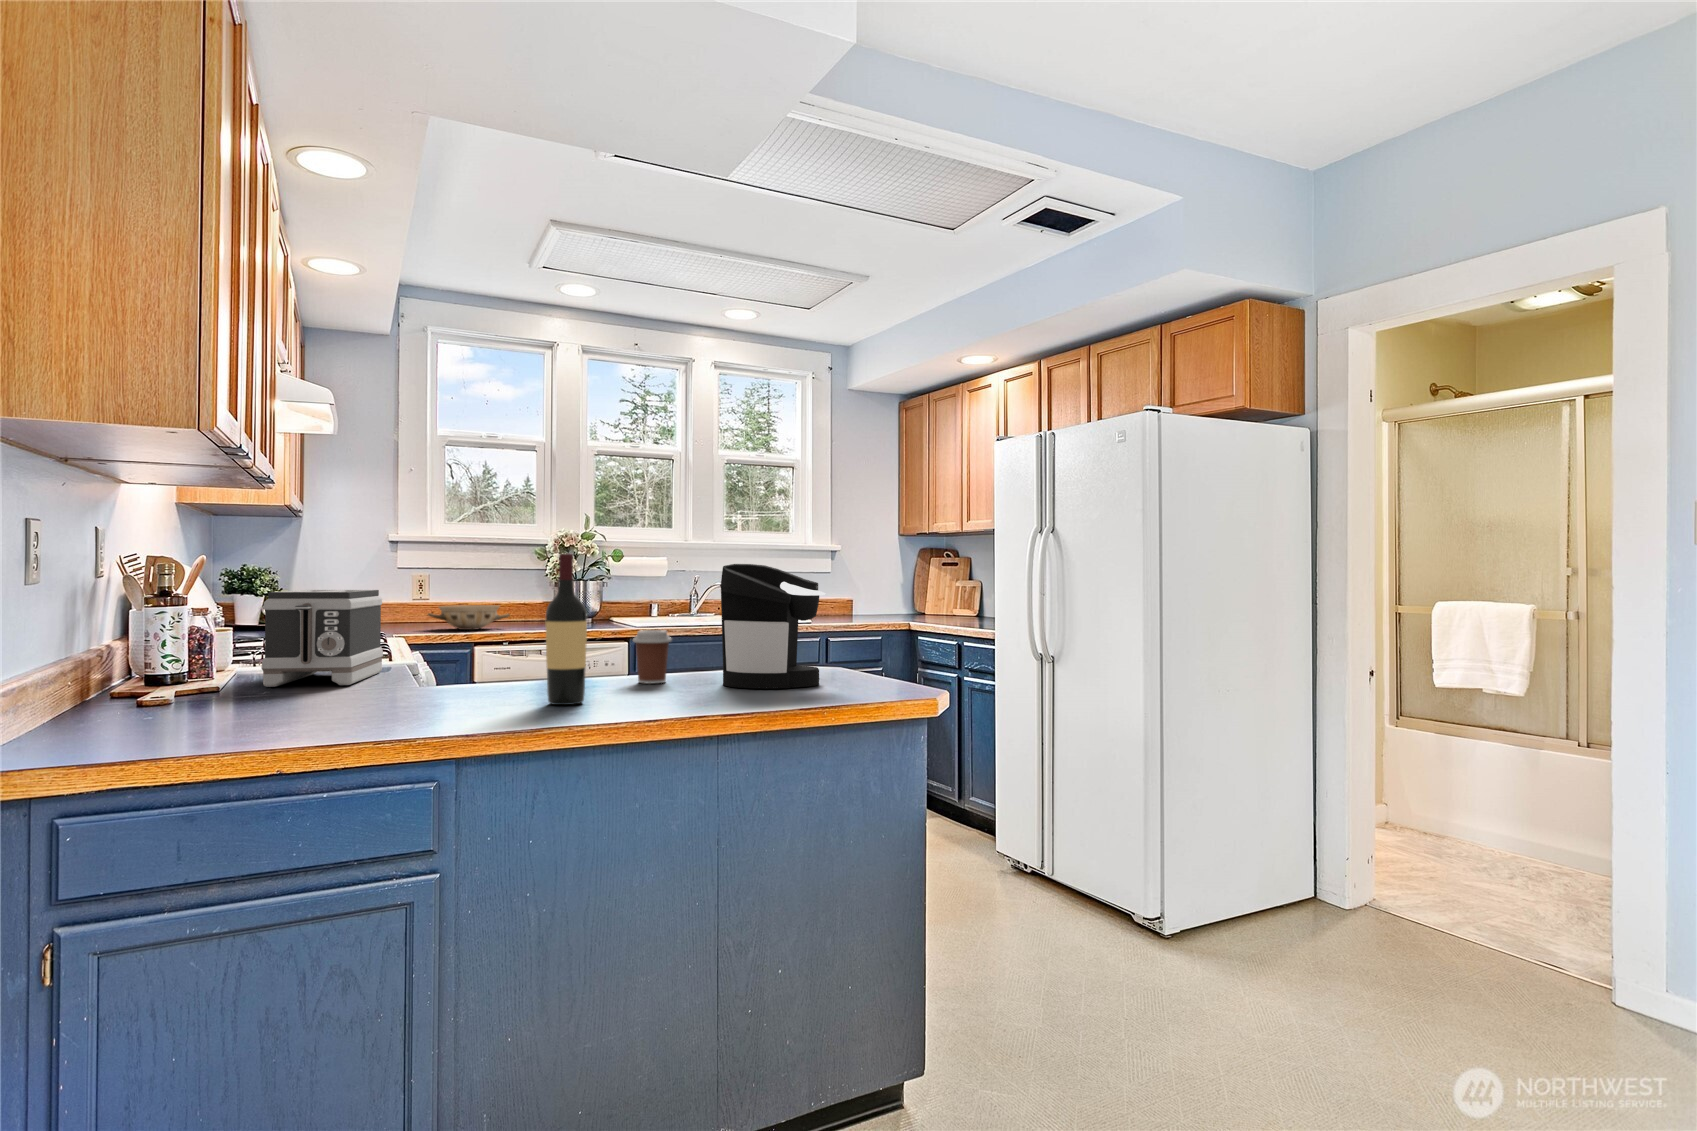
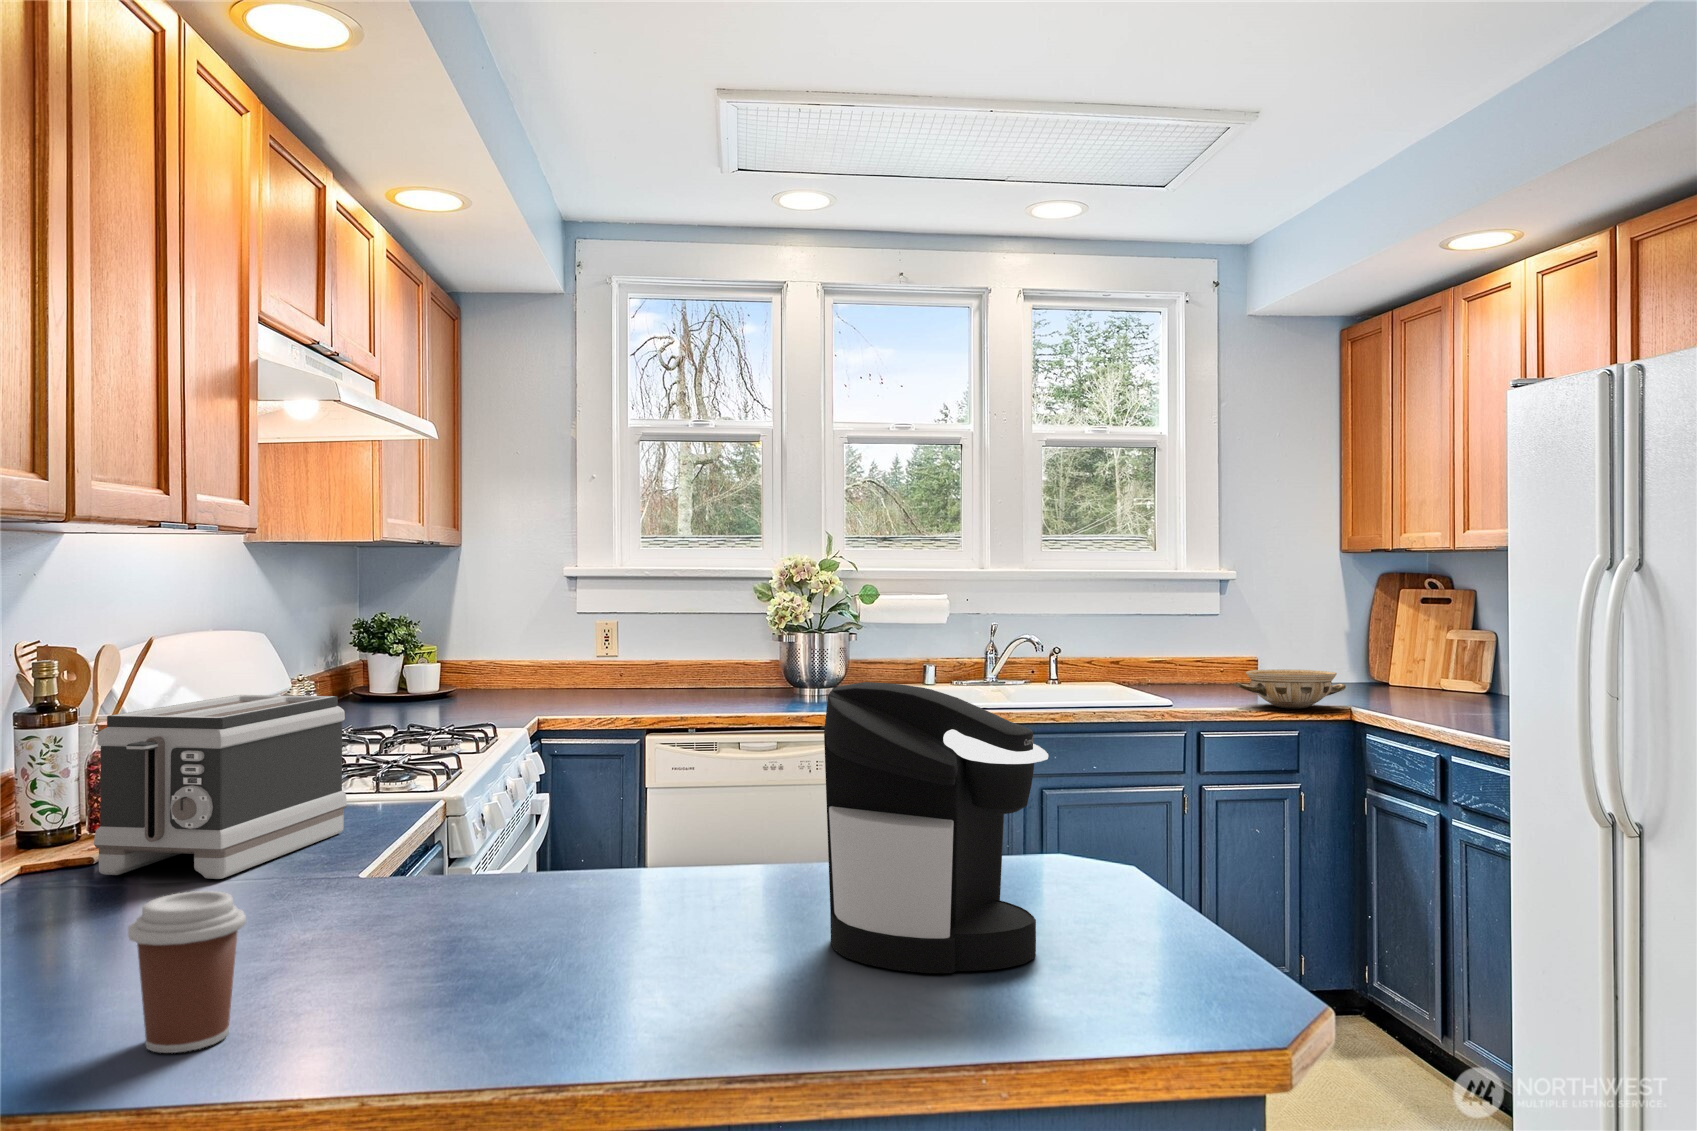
wine bottle: present [546,553,587,705] -> none [398,684,487,1012]
ceramic bowl: present [428,605,510,630] -> present [1235,670,1346,708]
coffee cup: present [633,630,672,684] -> present [128,891,246,1053]

